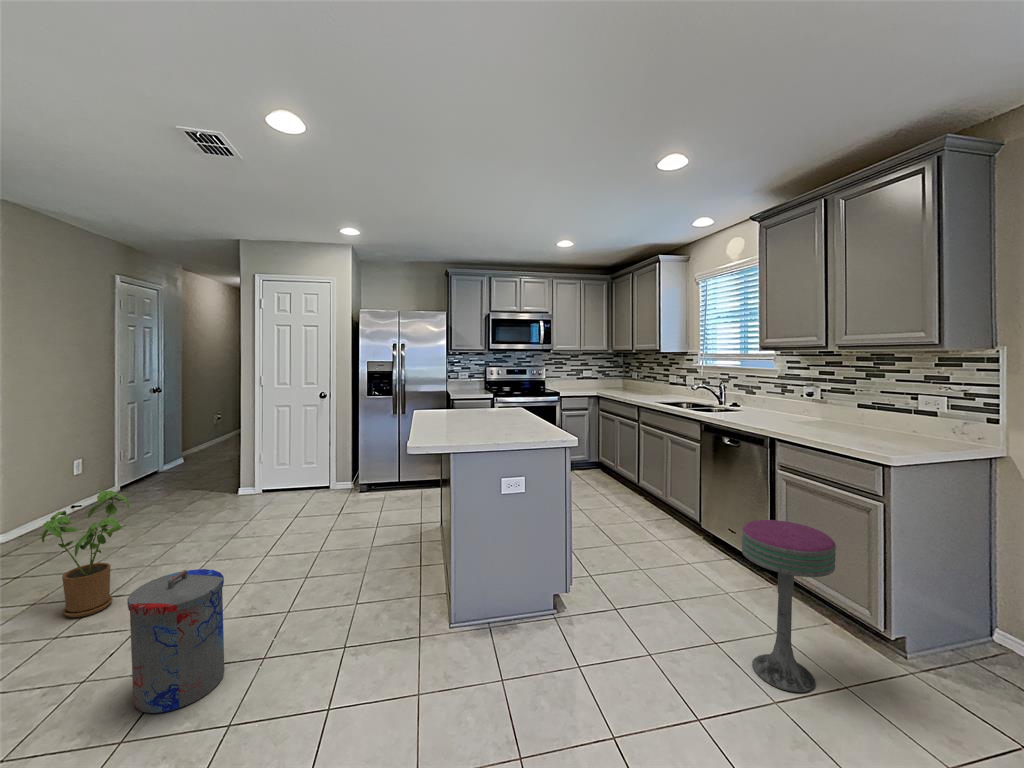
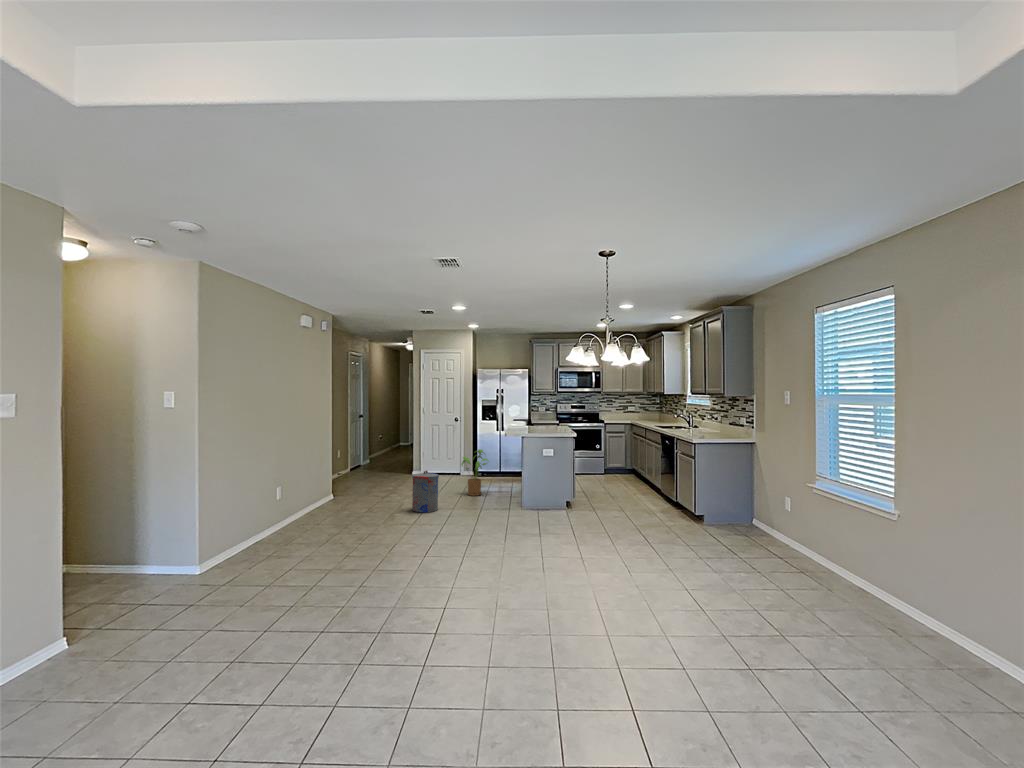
house plant: present [41,491,129,617] -> present [462,449,488,496]
bar stool: present [742,520,836,692] -> none [625,463,656,522]

